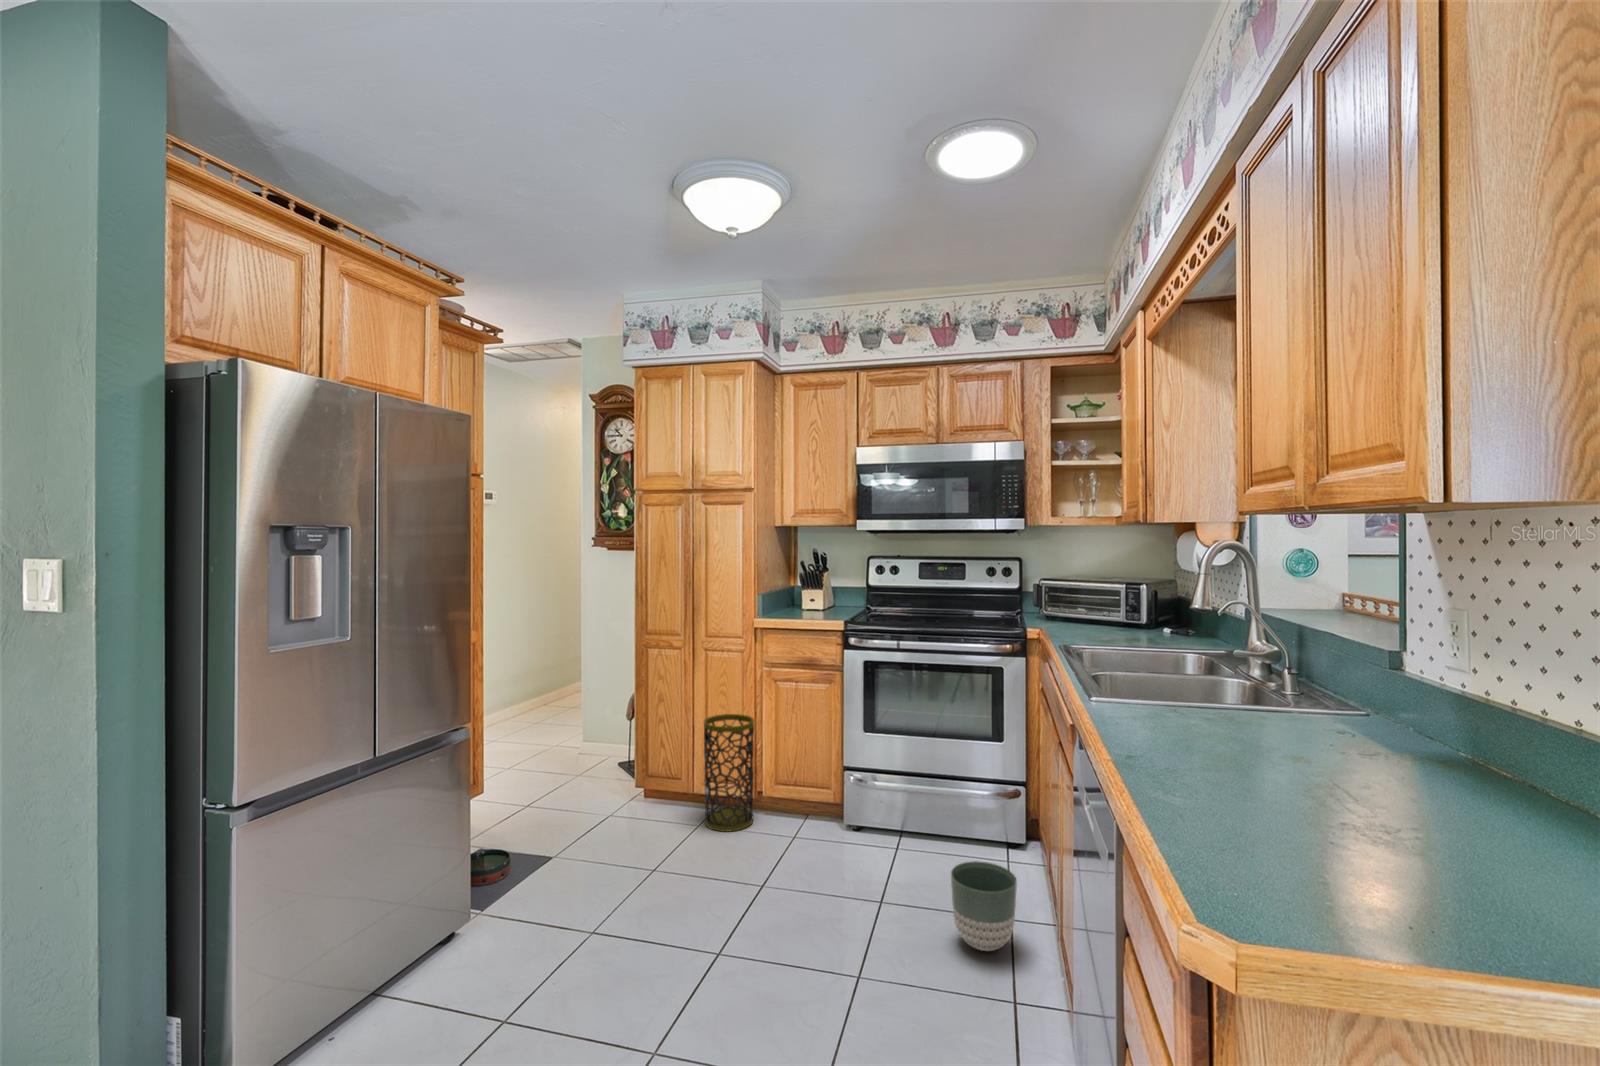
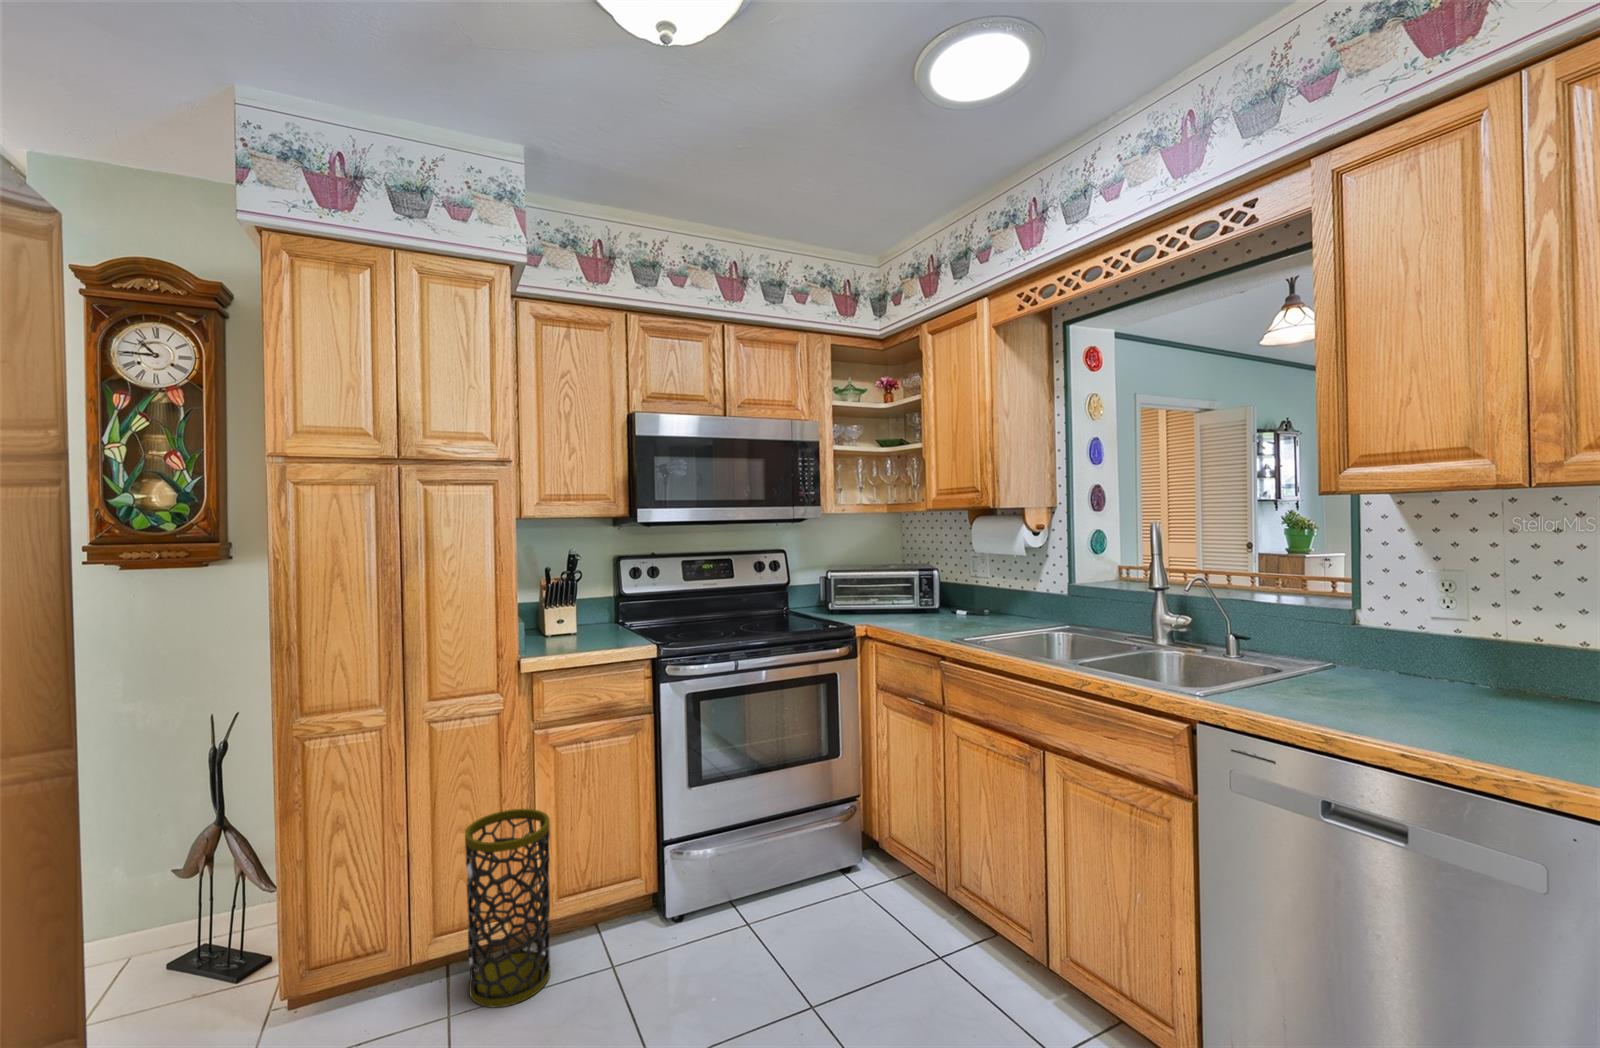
planter: present [951,861,1017,951] -> none [931,895,1005,999]

